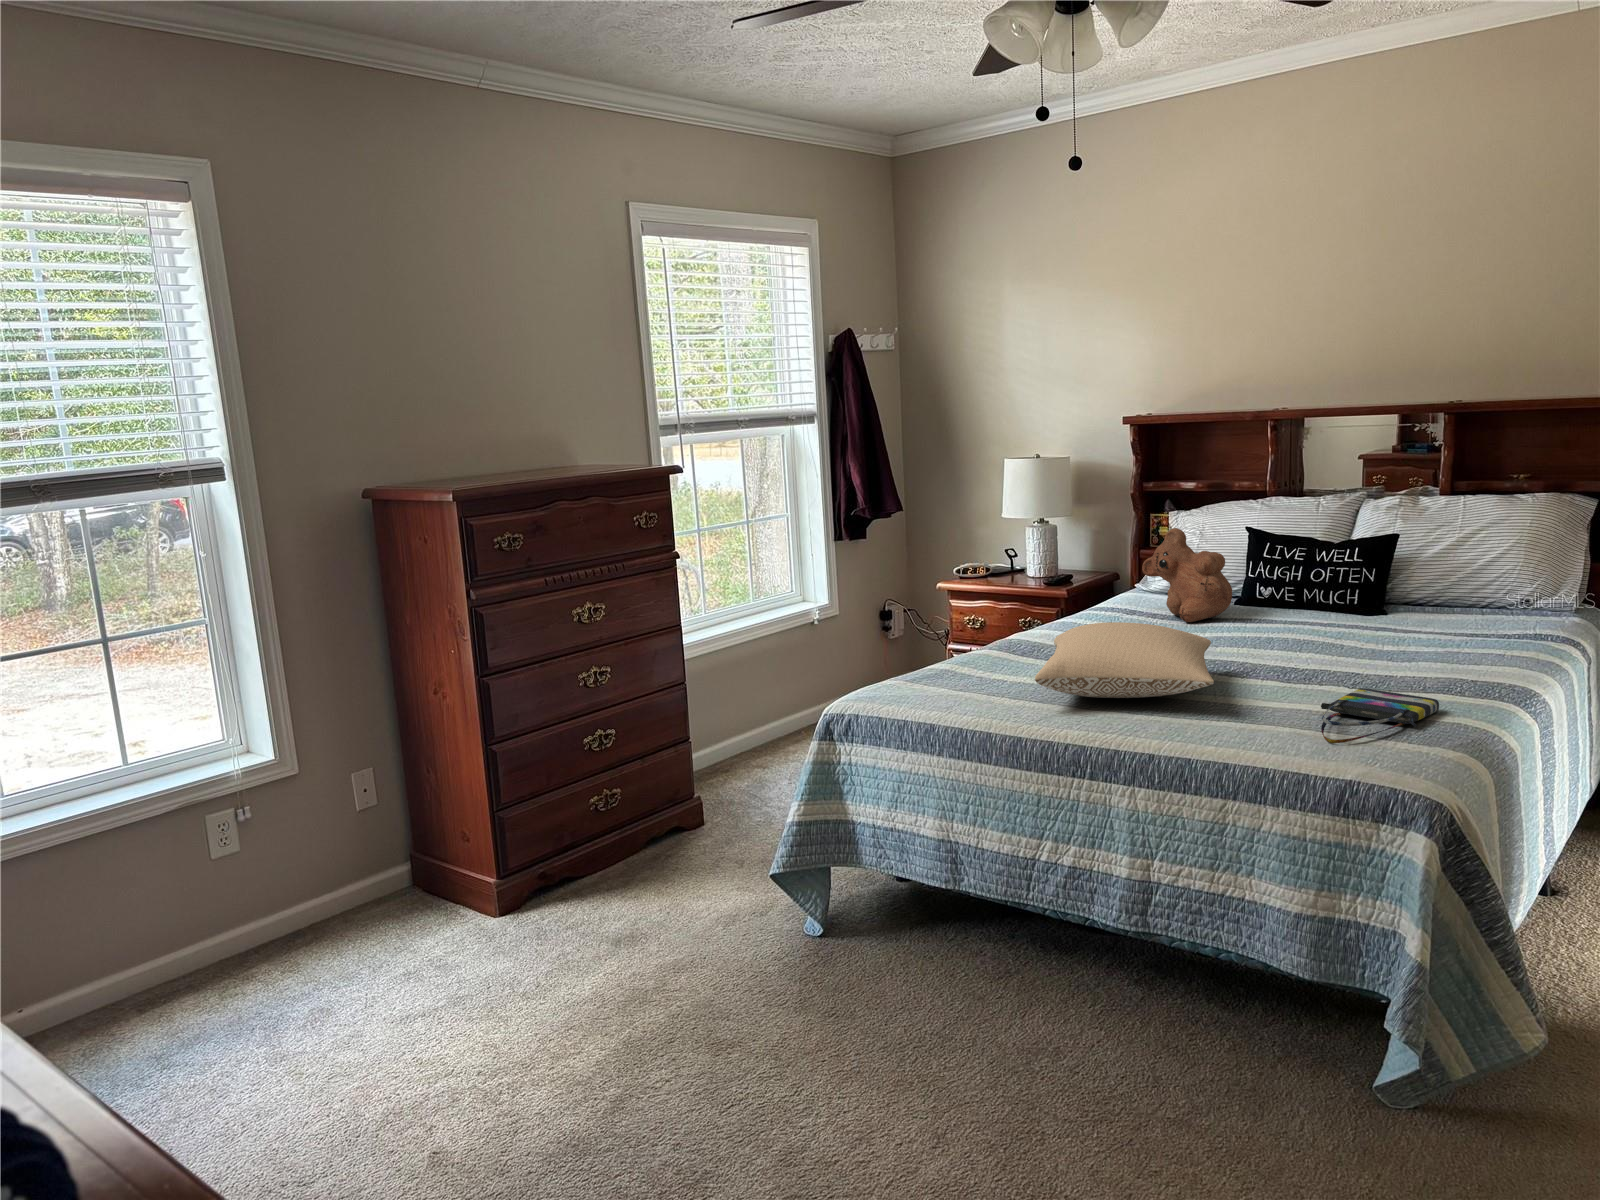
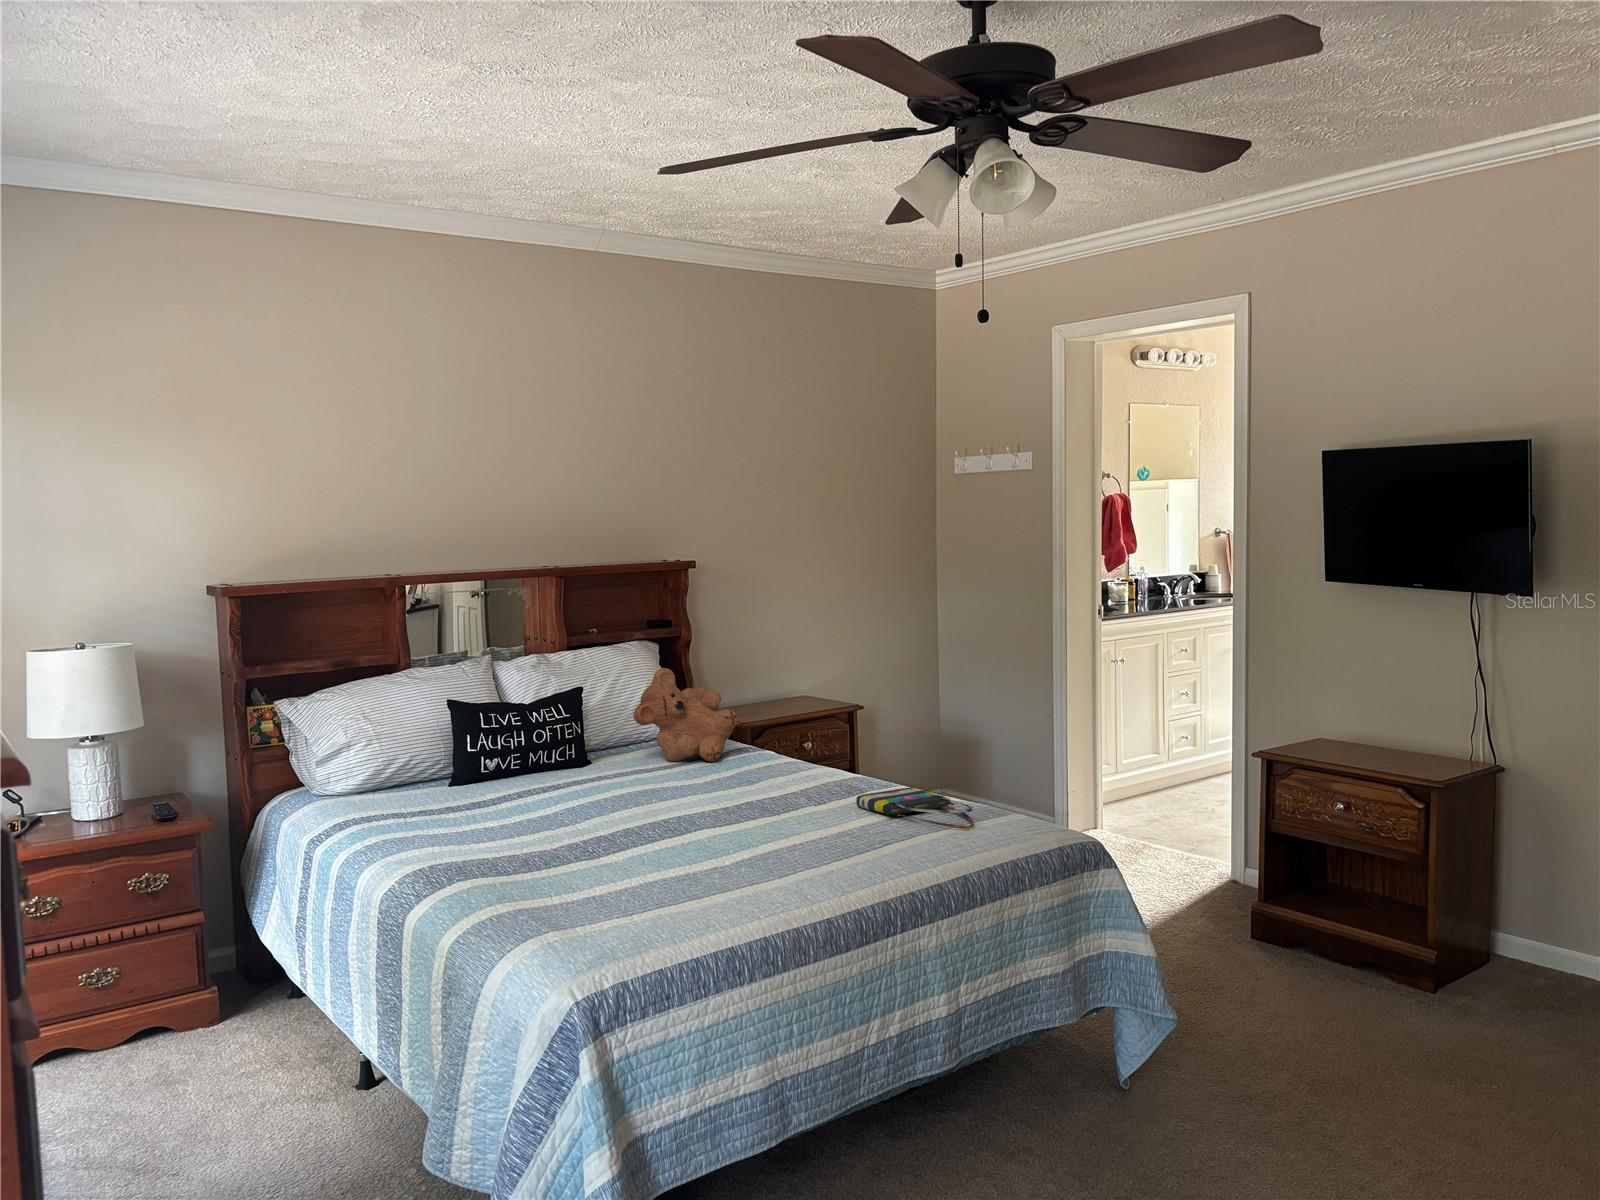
teddy bear: present [1142,528,1232,622] -> present [633,668,739,761]
pillow: present [1035,622,1214,698] -> none [609,777,865,866]

